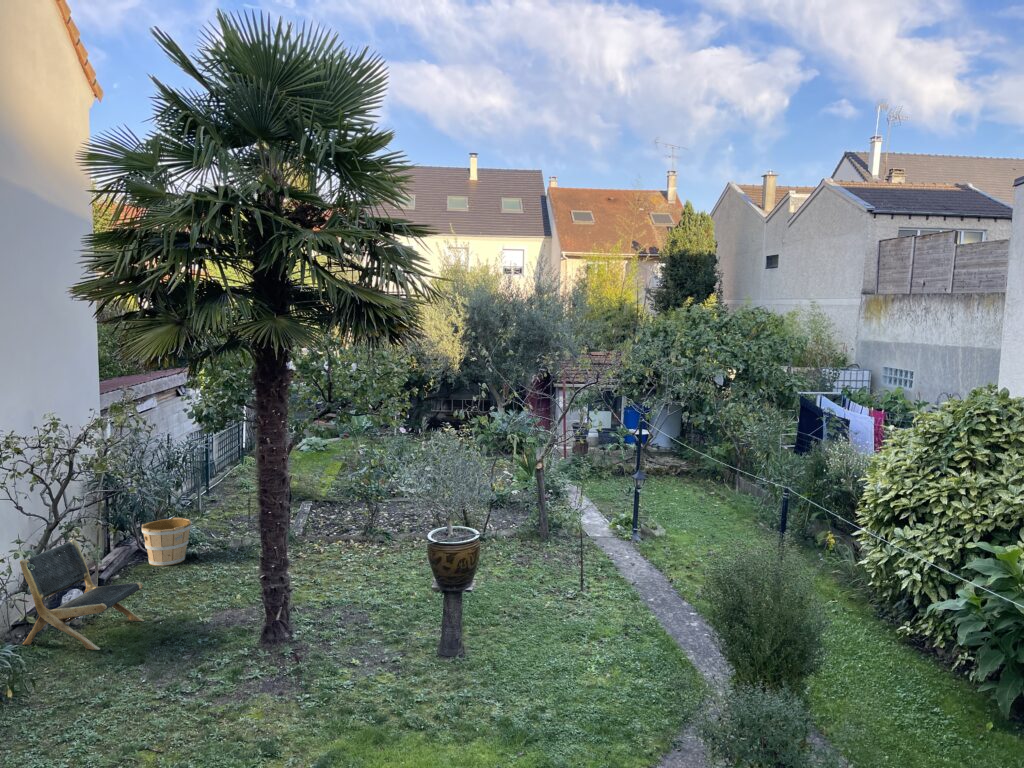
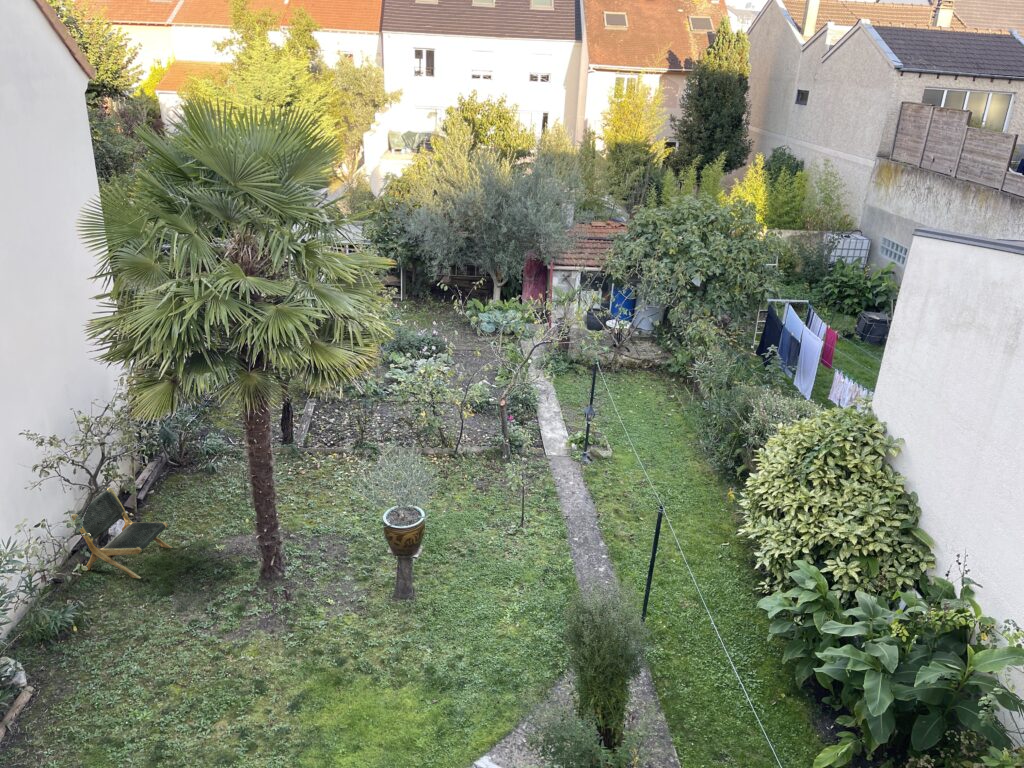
wooden bucket: present [142,518,192,566] -> none [165,438,206,481]

